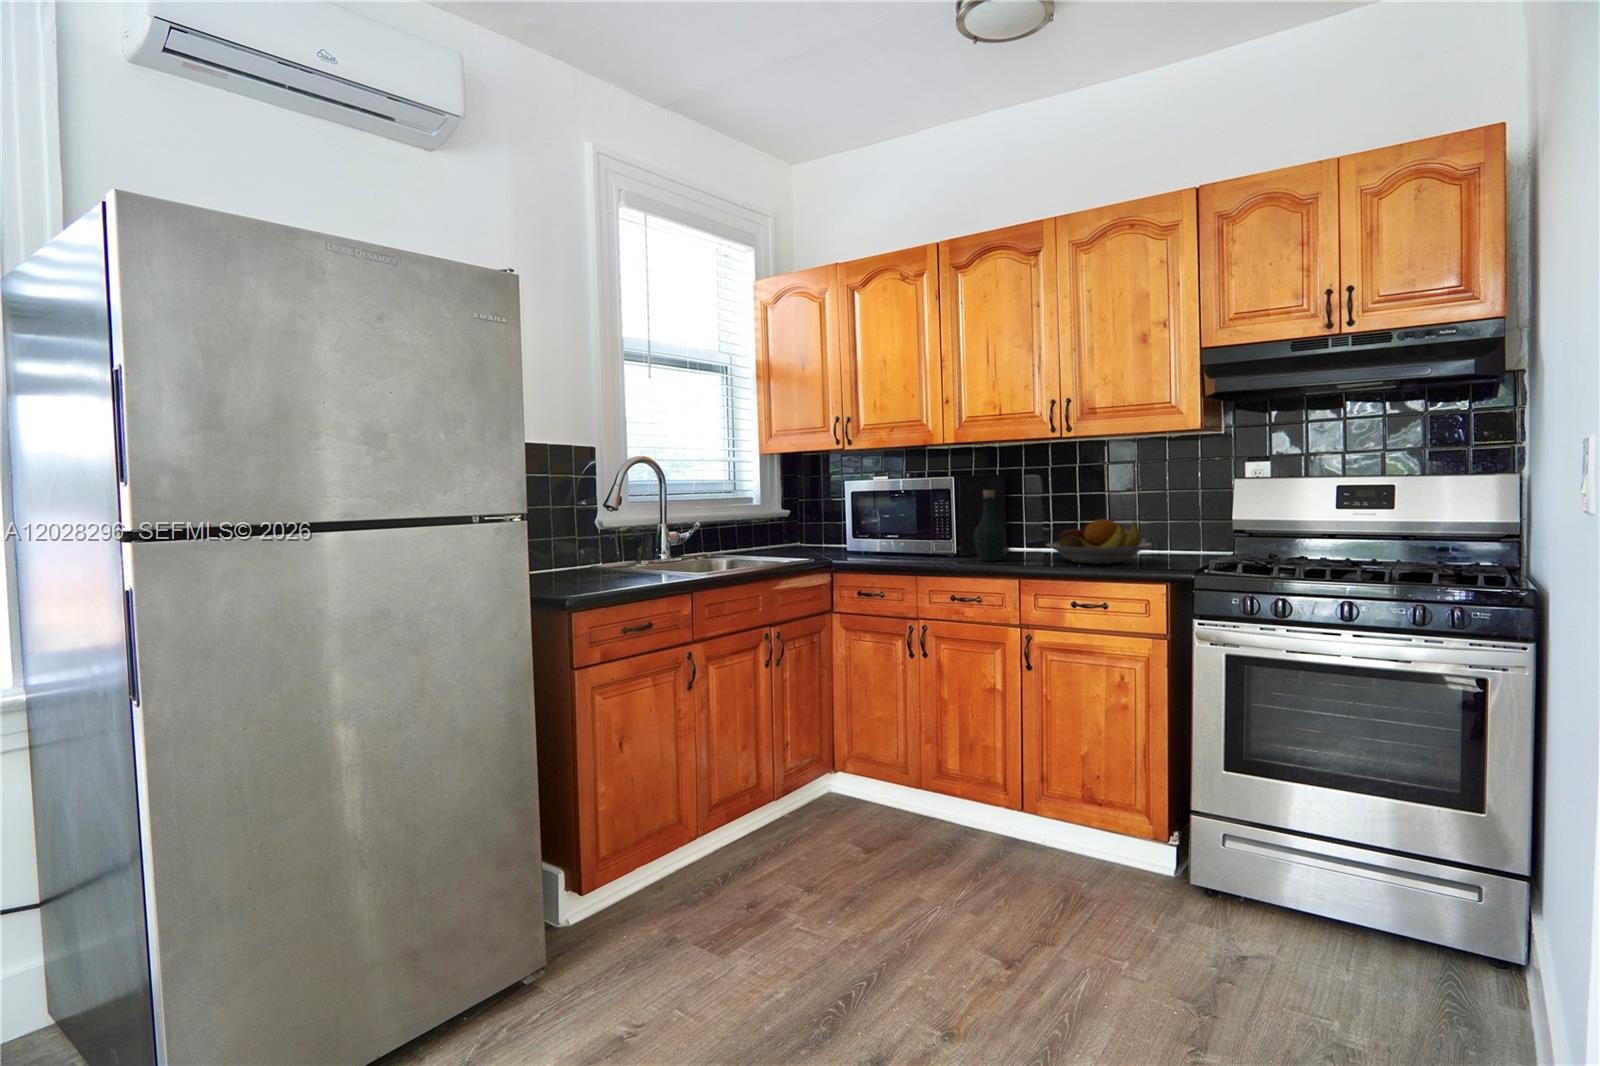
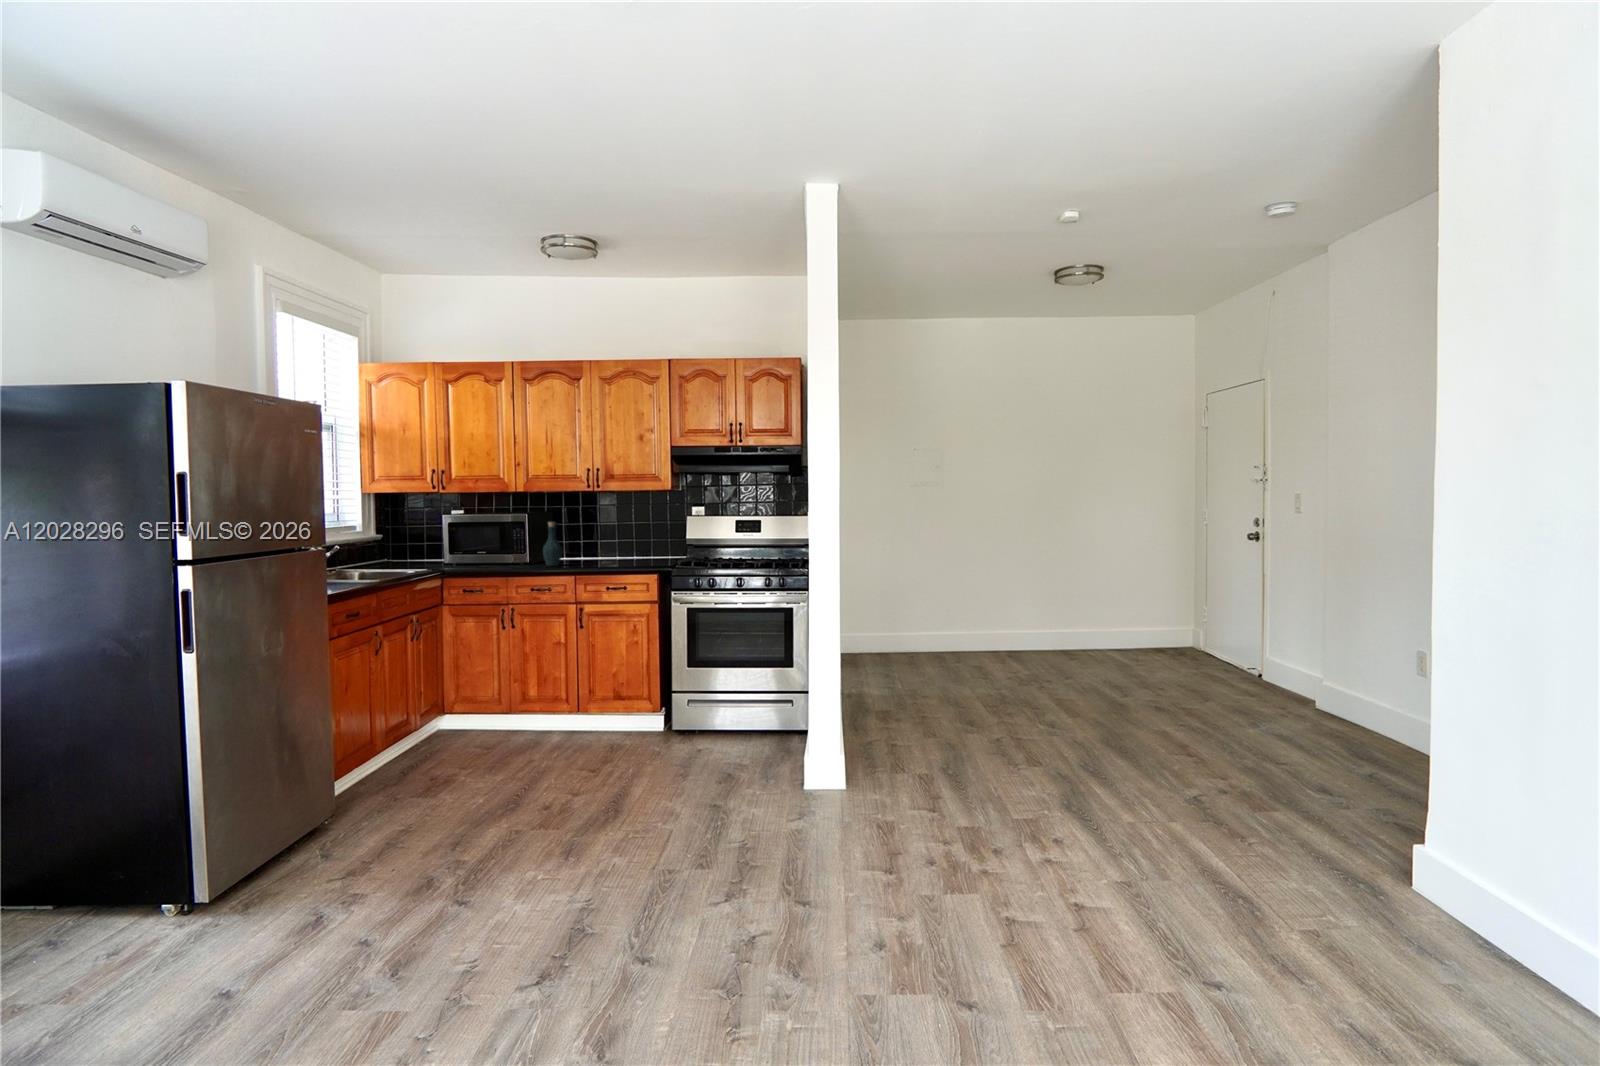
fruit bowl: present [1046,519,1151,564] -> none [586,539,646,565]

